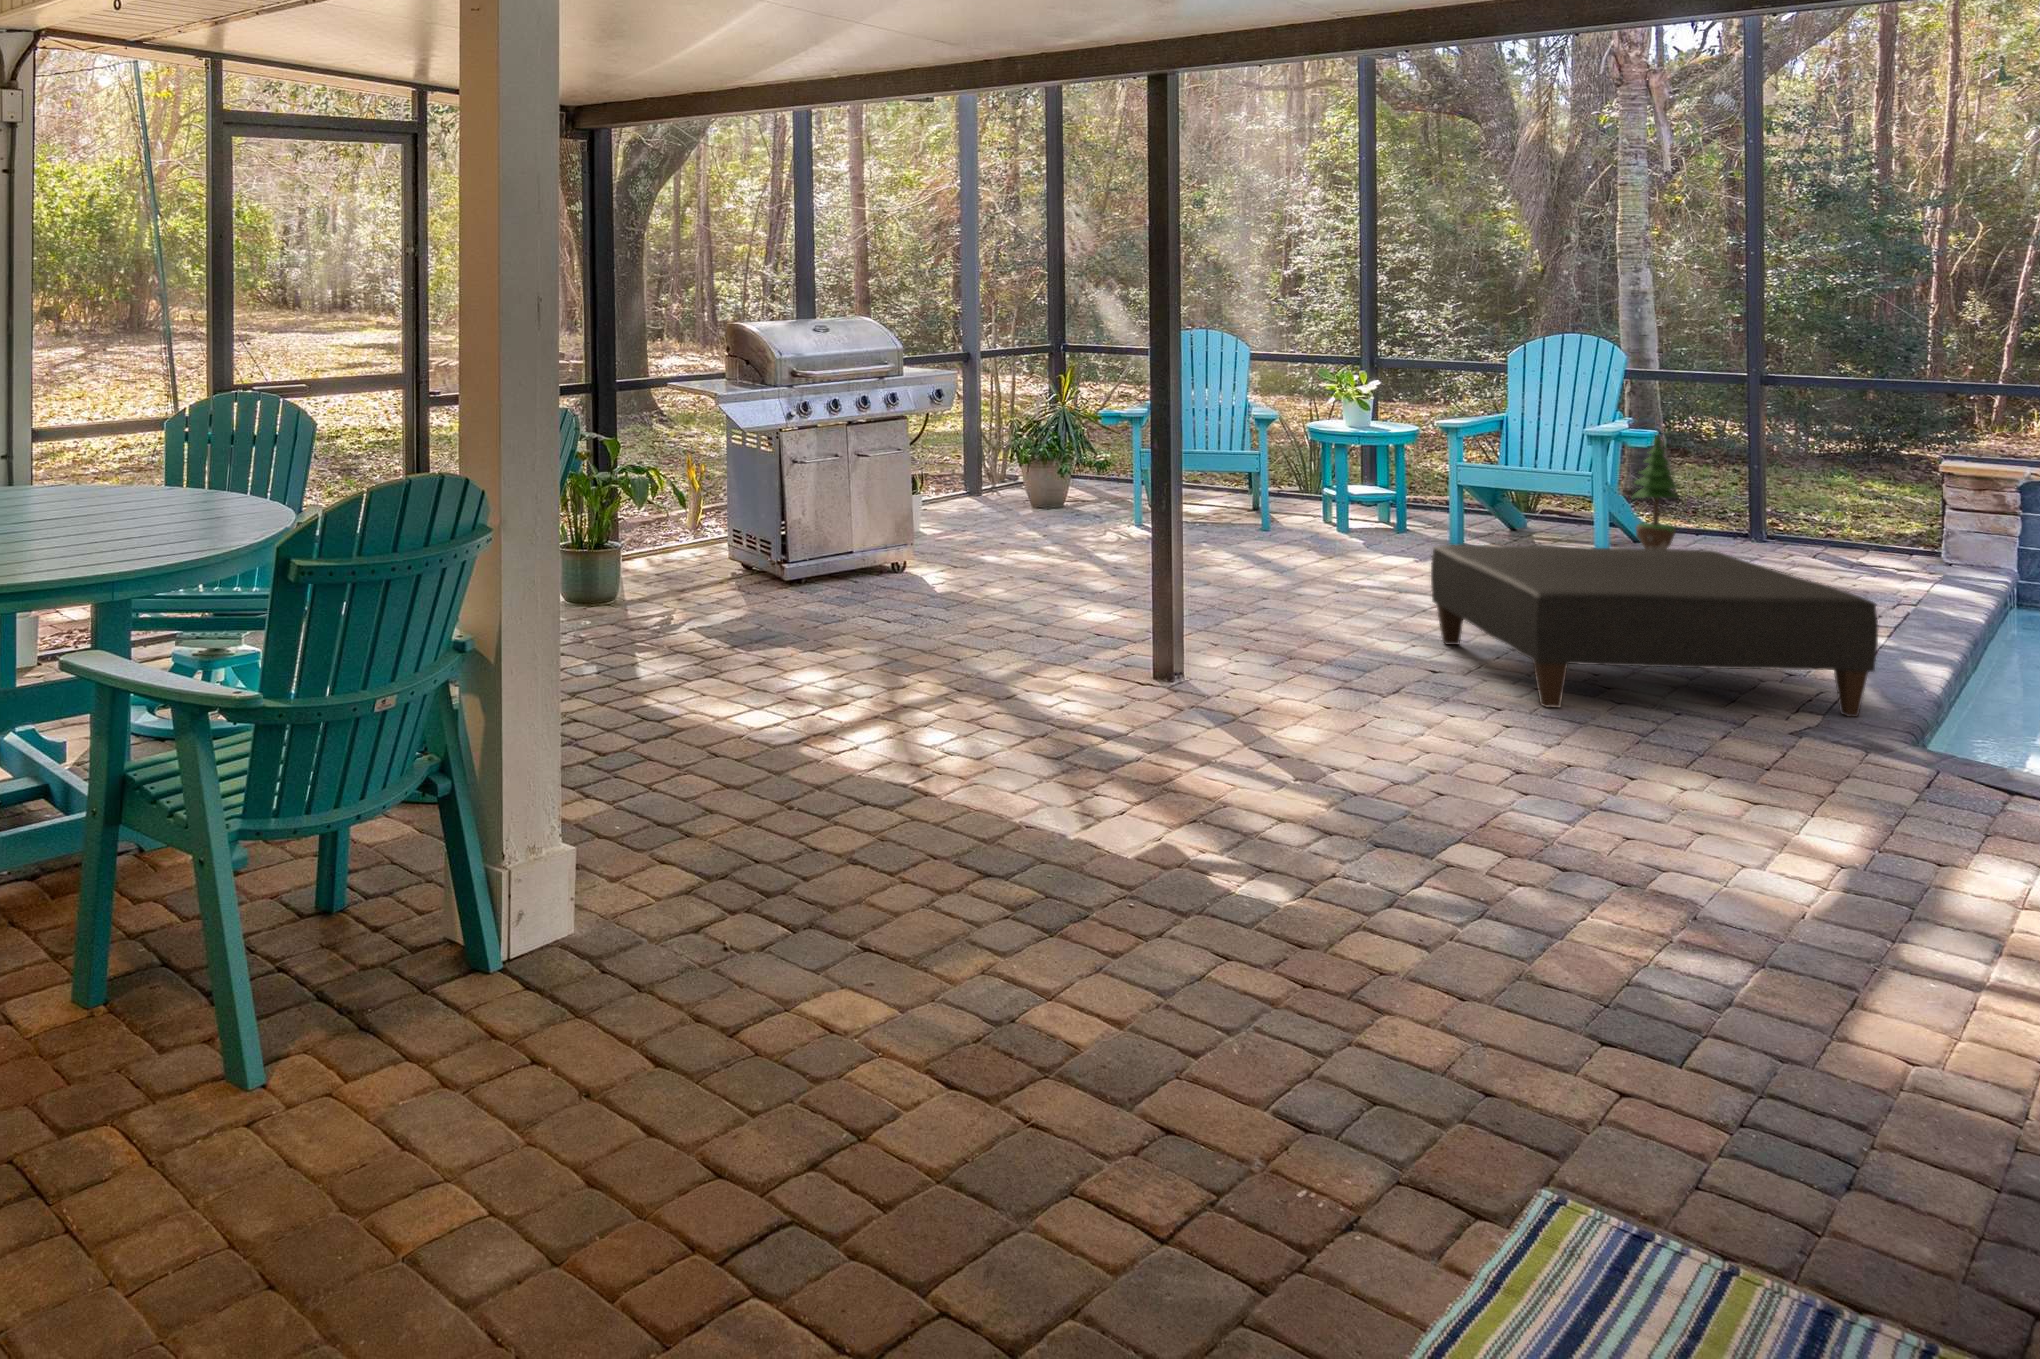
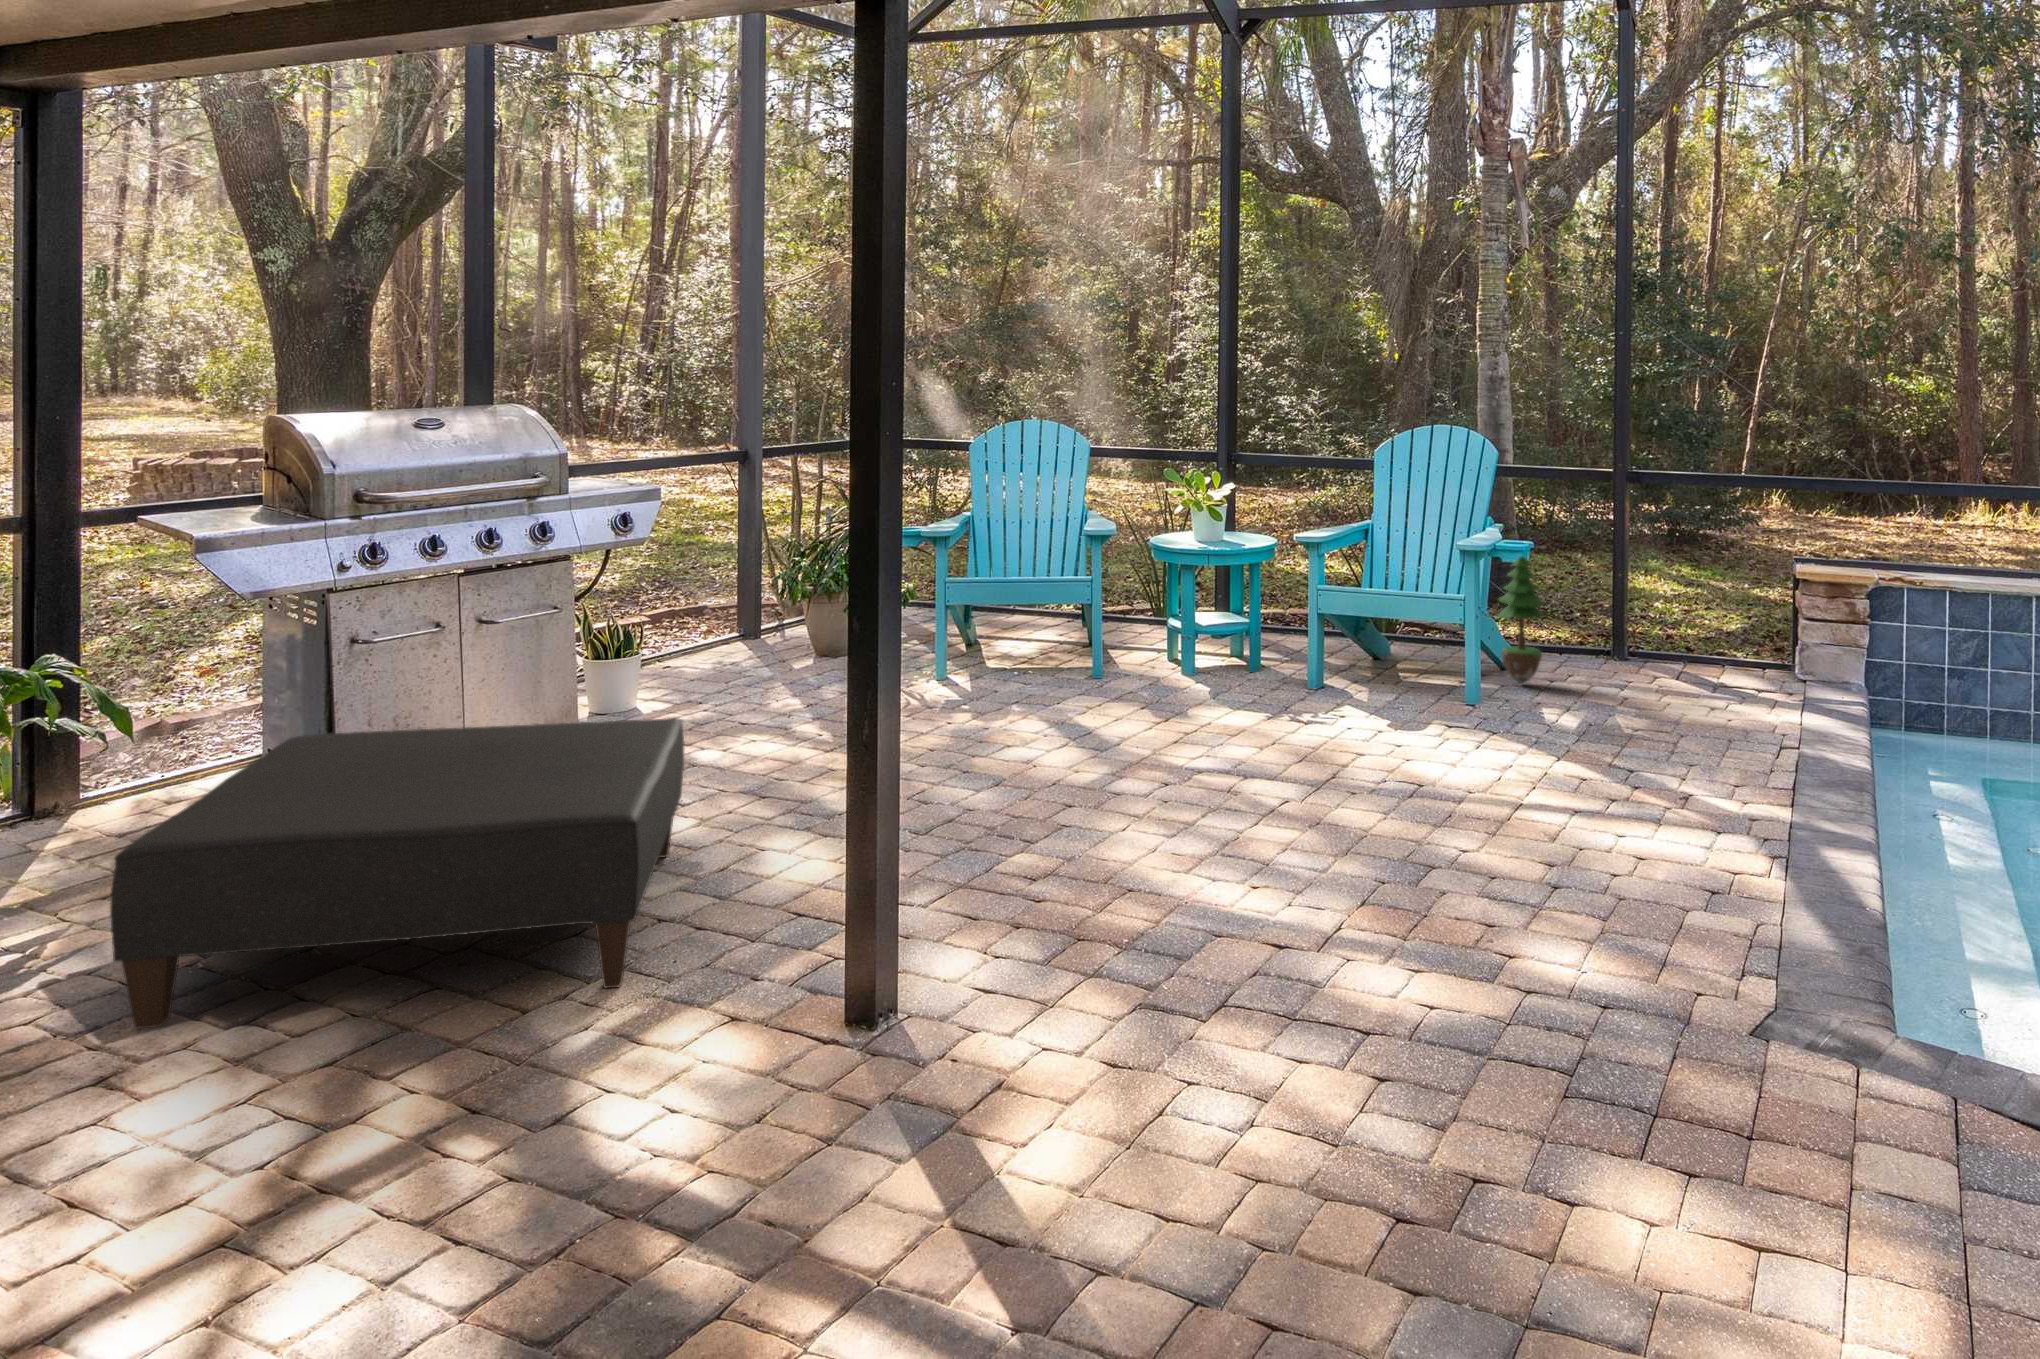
ottoman: present [1431,545,1878,717] -> present [110,718,684,1029]

